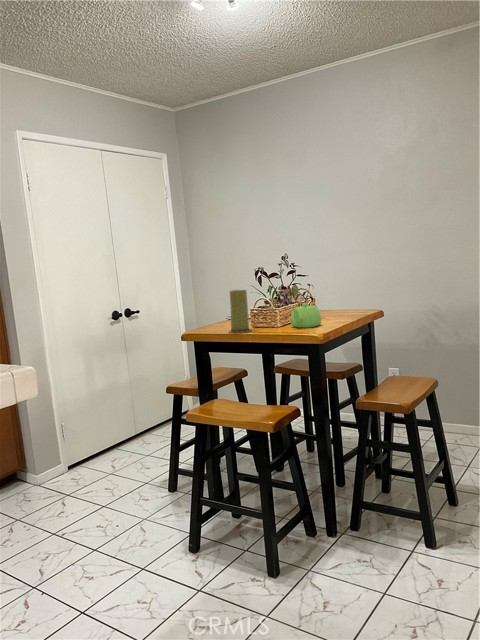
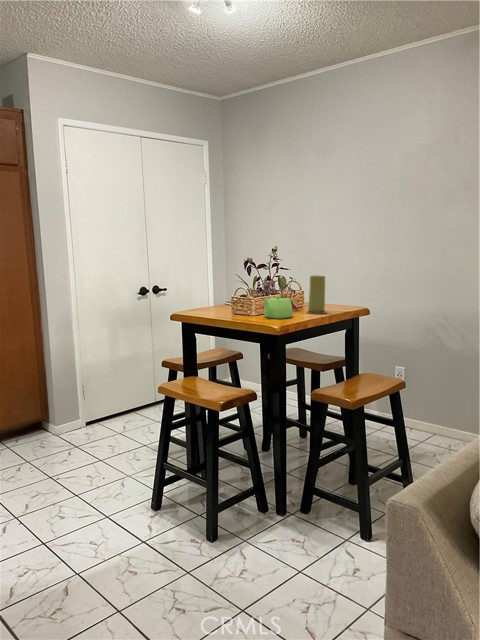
candle: present [229,290,252,333] -> present [306,275,327,314]

